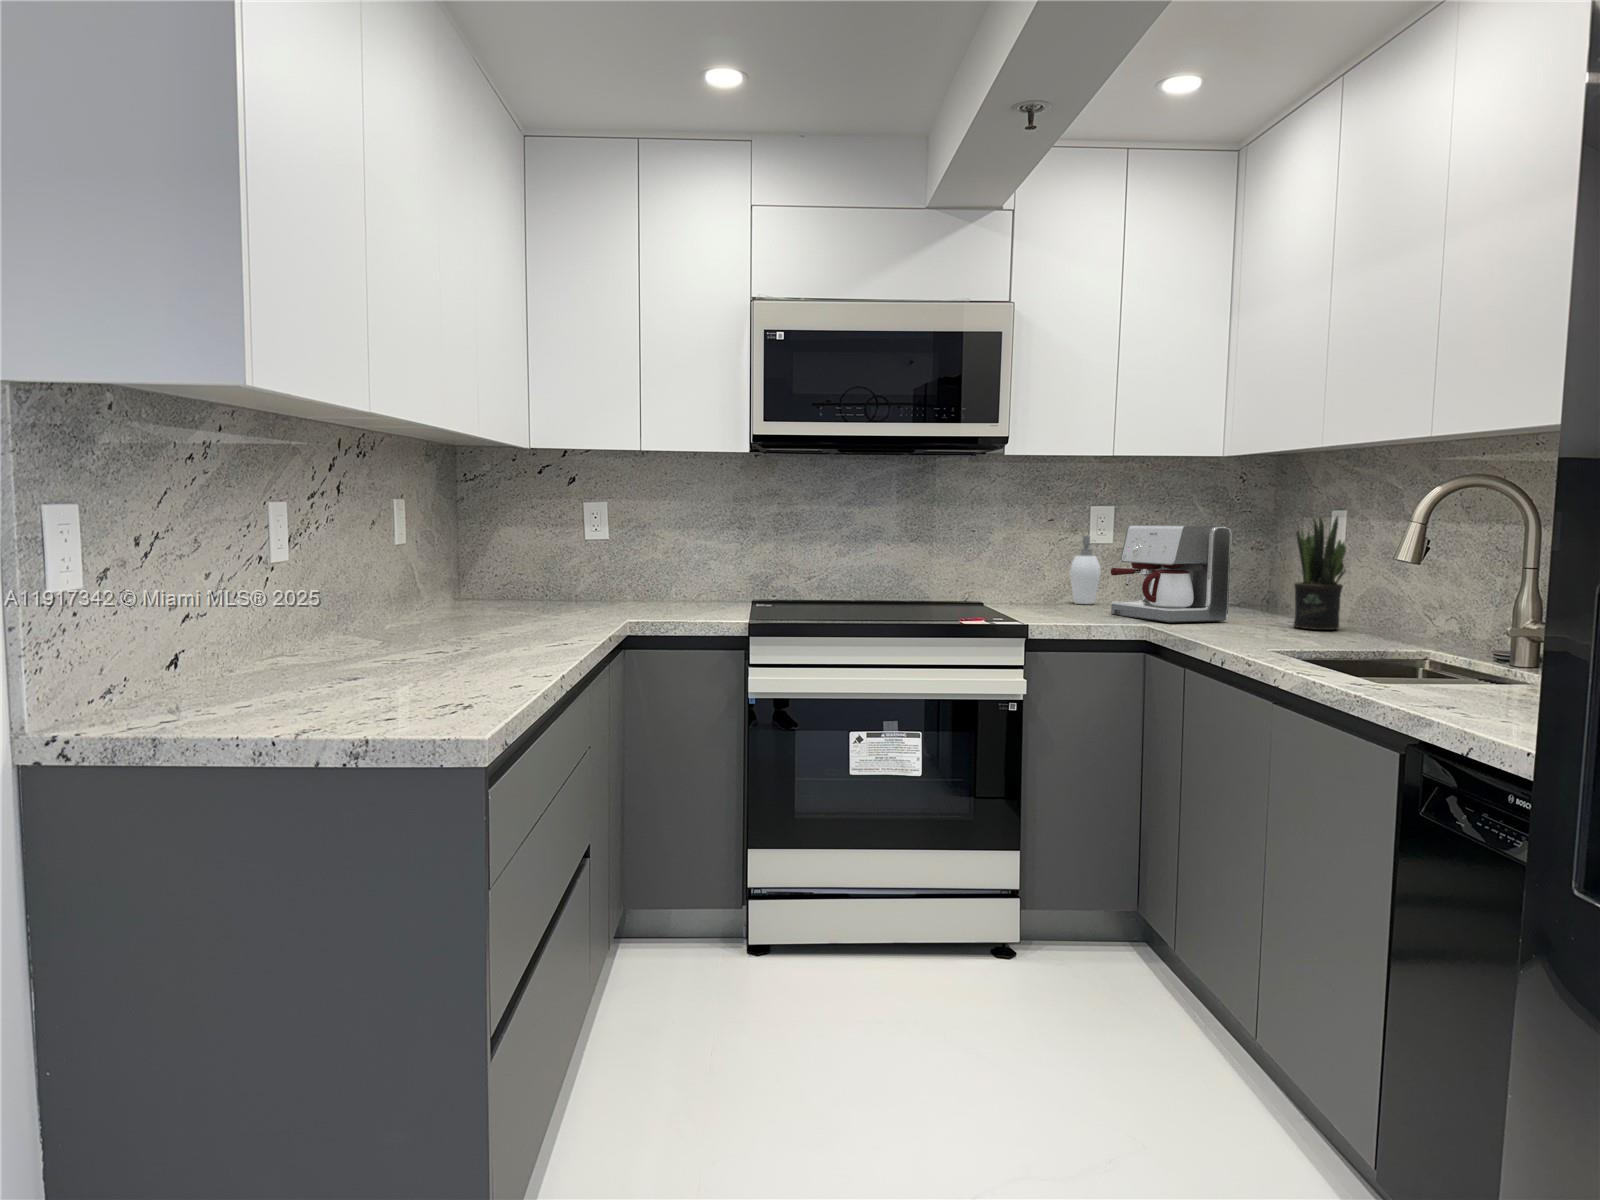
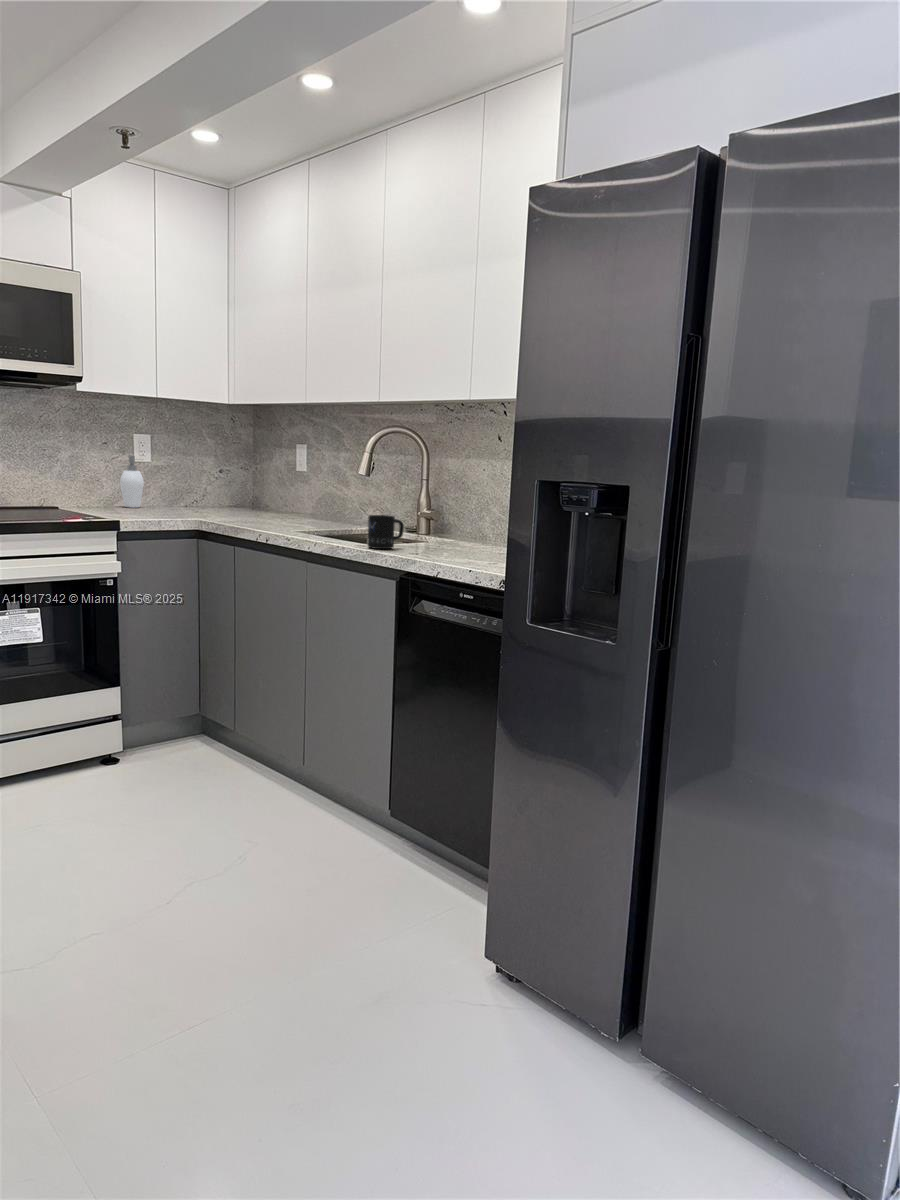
potted plant: present [1294,516,1346,630] -> none [284,447,314,520]
coffee maker: present [1111,525,1232,622] -> none [162,449,244,518]
mug: none [1393,635,1477,701] -> present [368,515,404,549]

